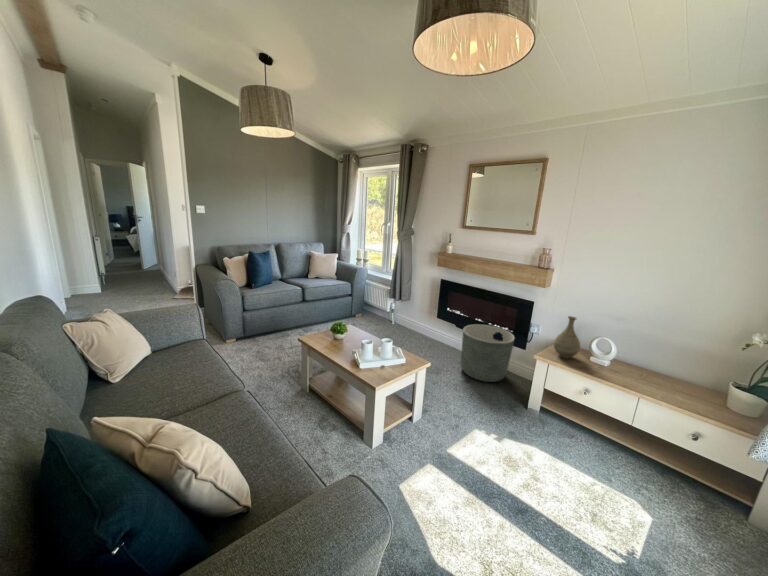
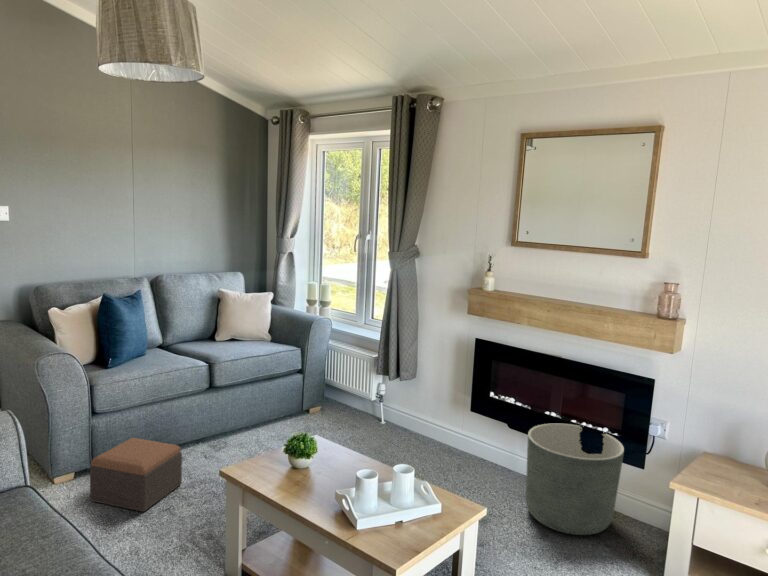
vase: present [554,316,580,358] -> none [702,407,750,485]
footstool: none [241,323,286,359] -> present [90,438,182,512]

